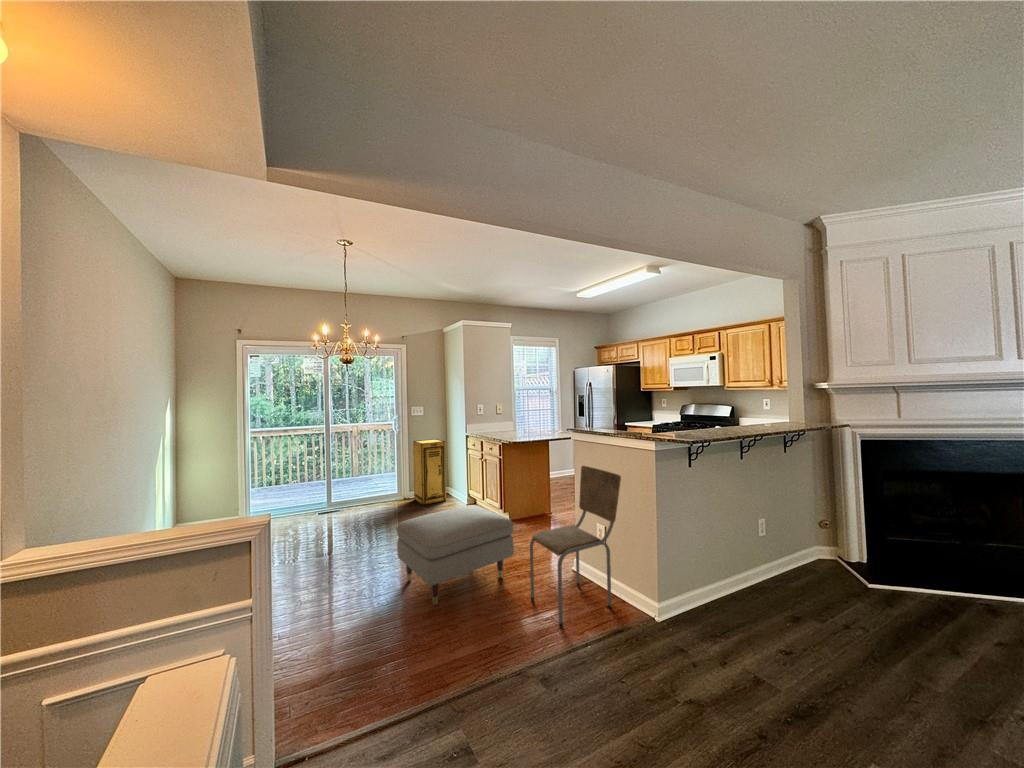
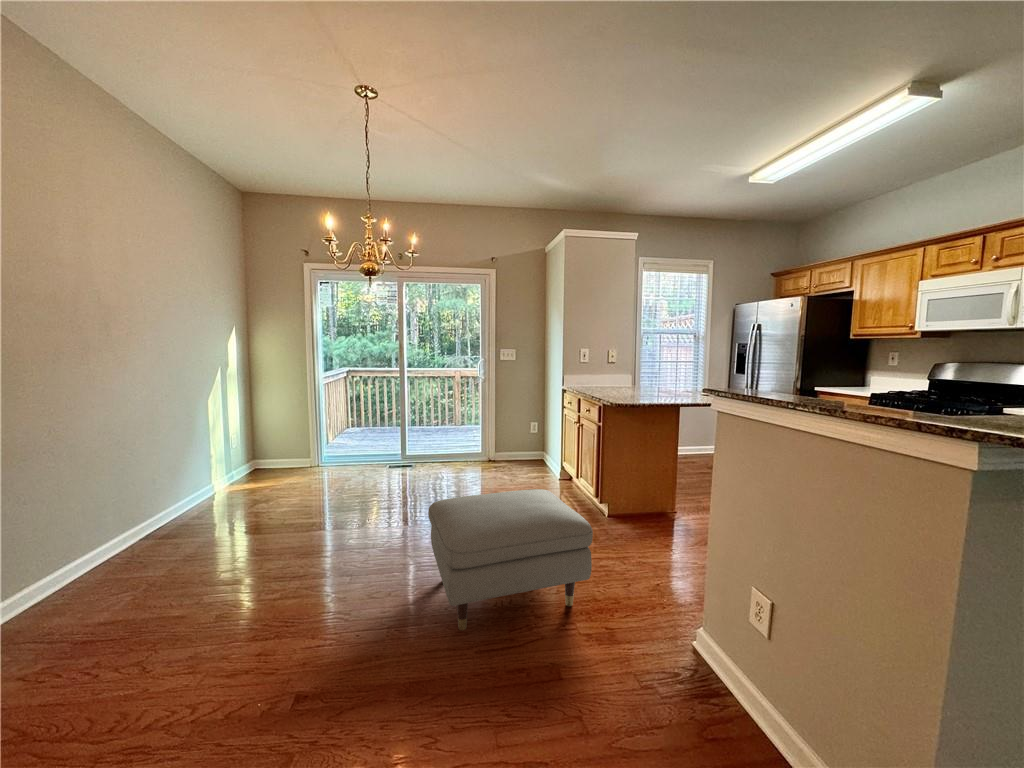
storage cabinet: present [413,439,446,505] -> none [499,391,538,472]
dining chair: present [530,466,621,627] -> none [605,457,800,741]

